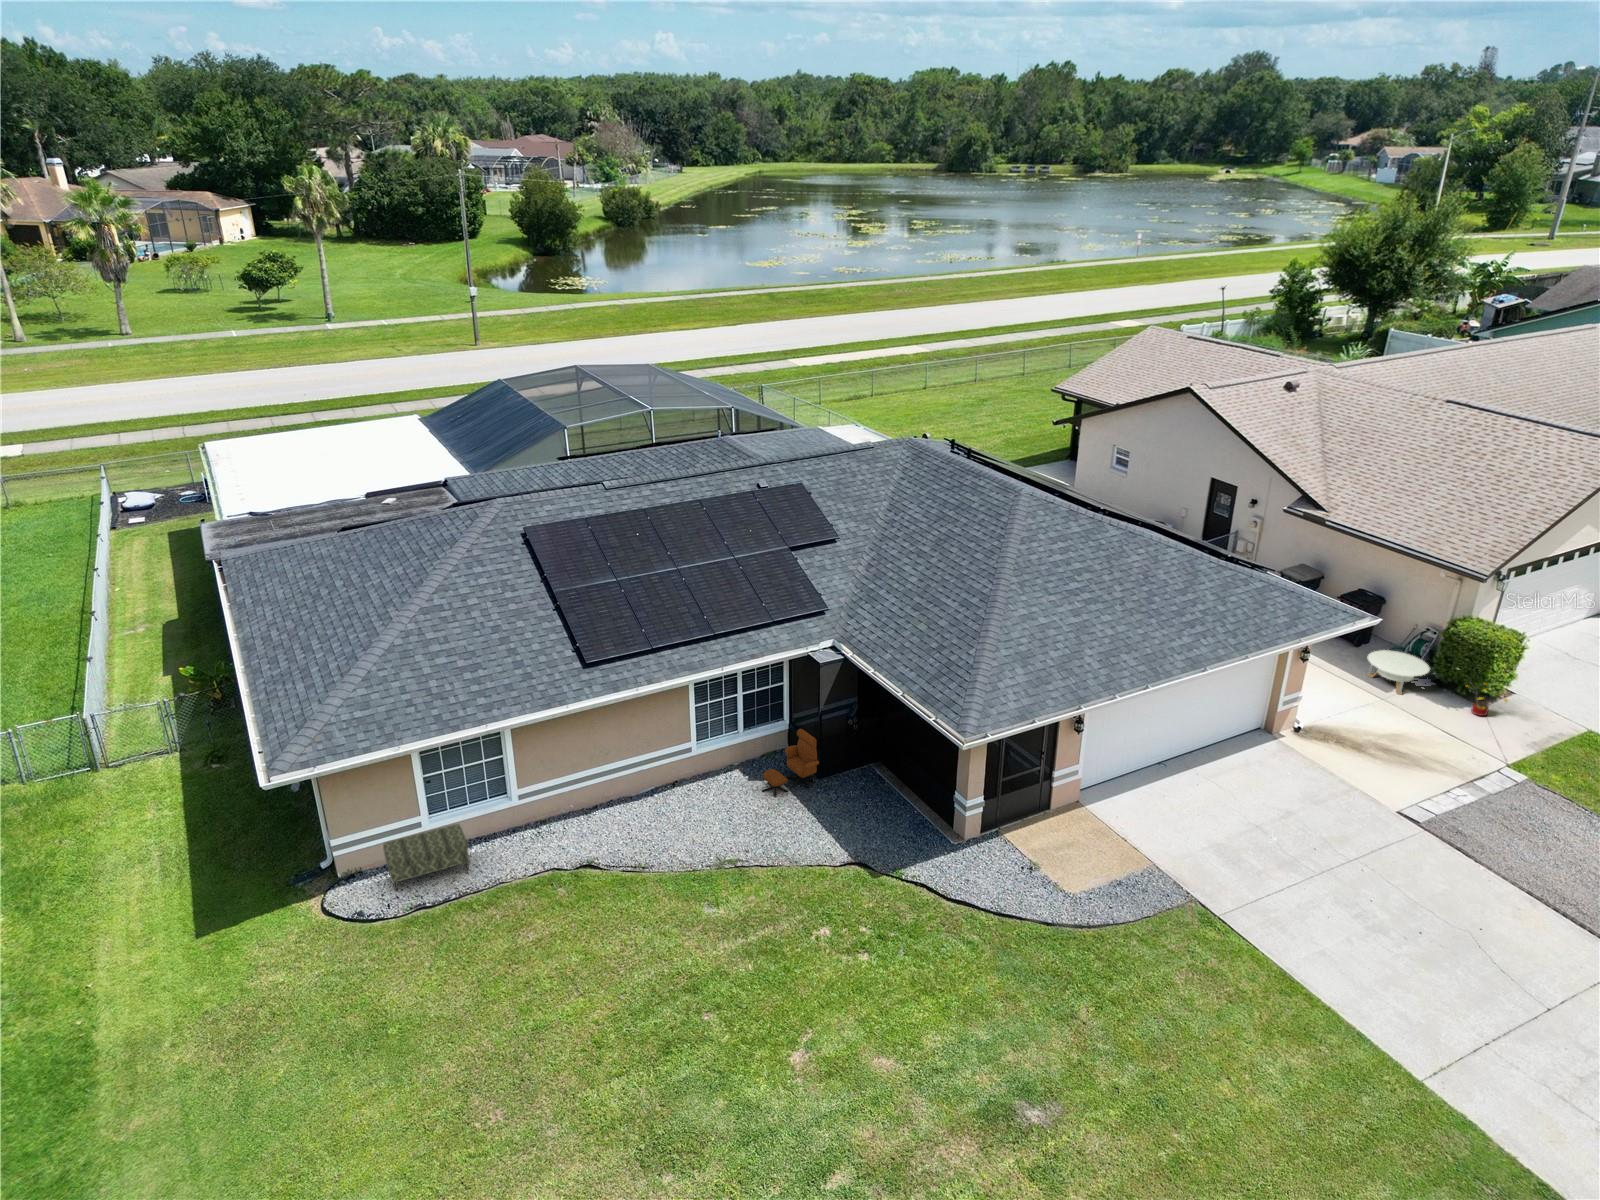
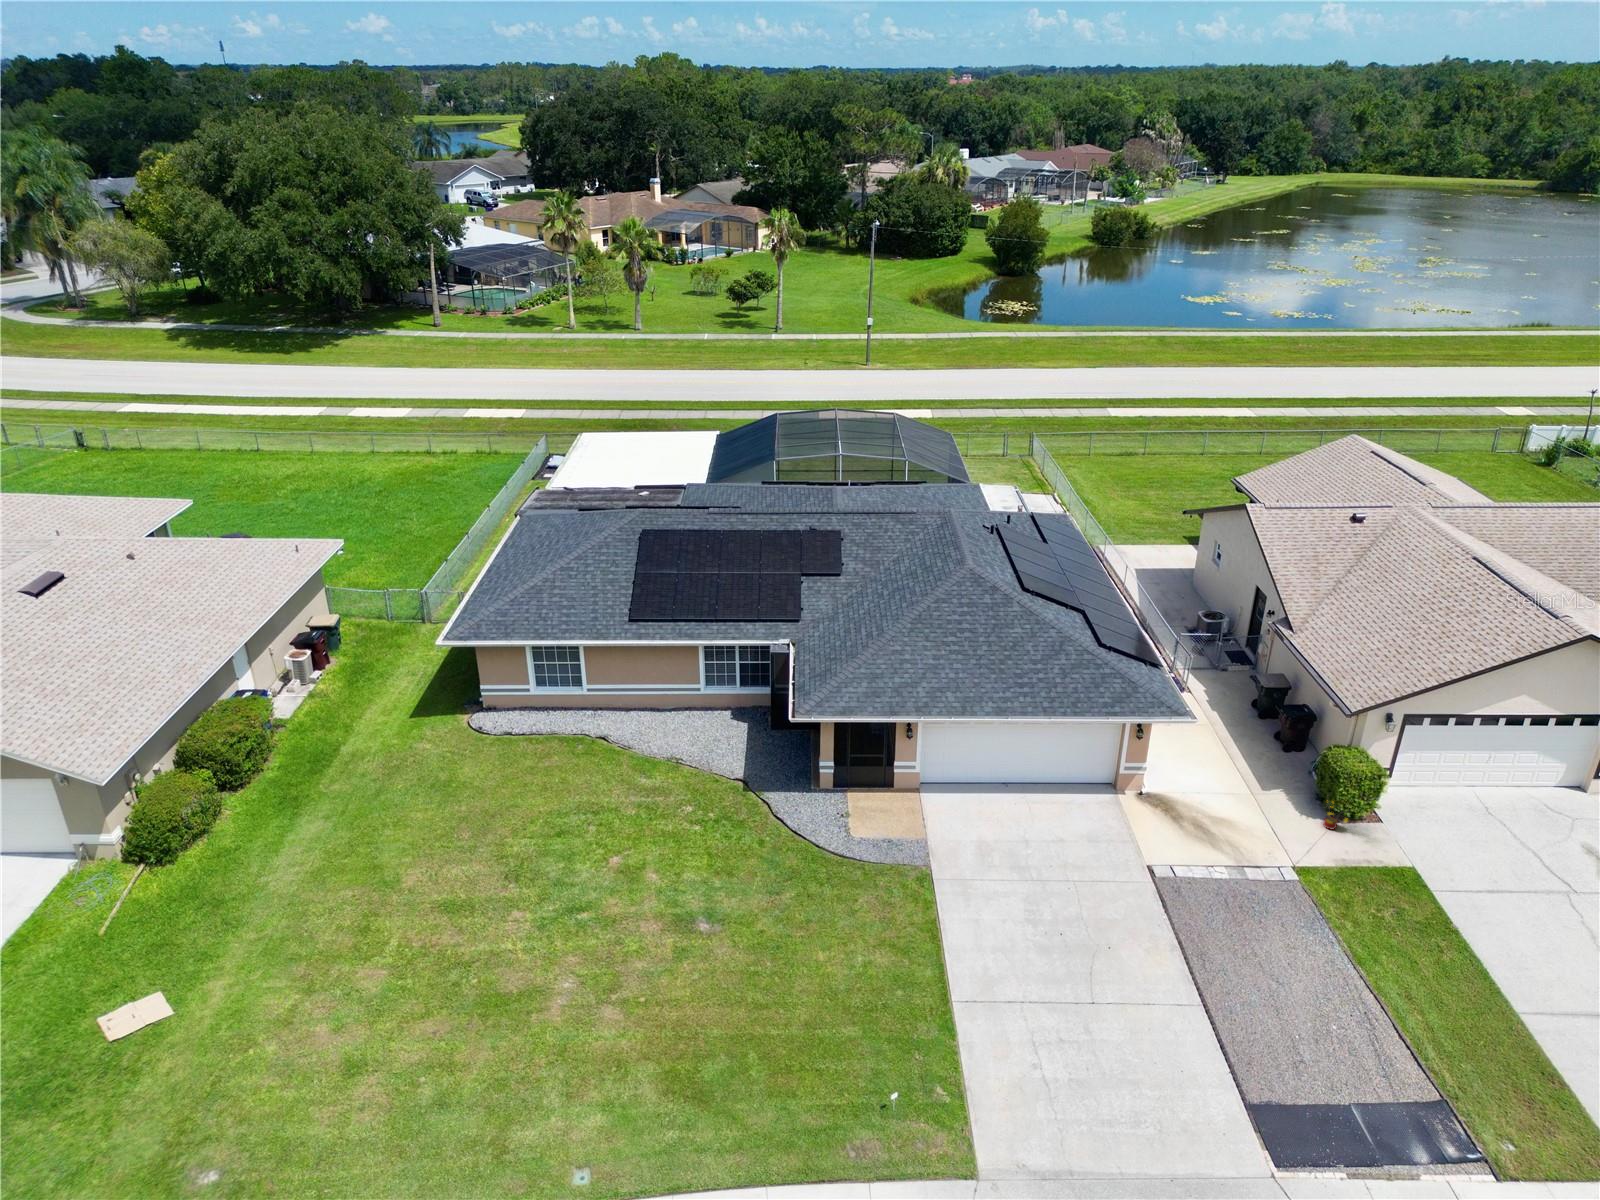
round table: present [1367,650,1430,695] -> none [1263,755,1315,795]
lounge chair: present [762,729,819,797] -> none [736,693,776,732]
bench: present [383,824,469,890] -> none [502,695,552,723]

